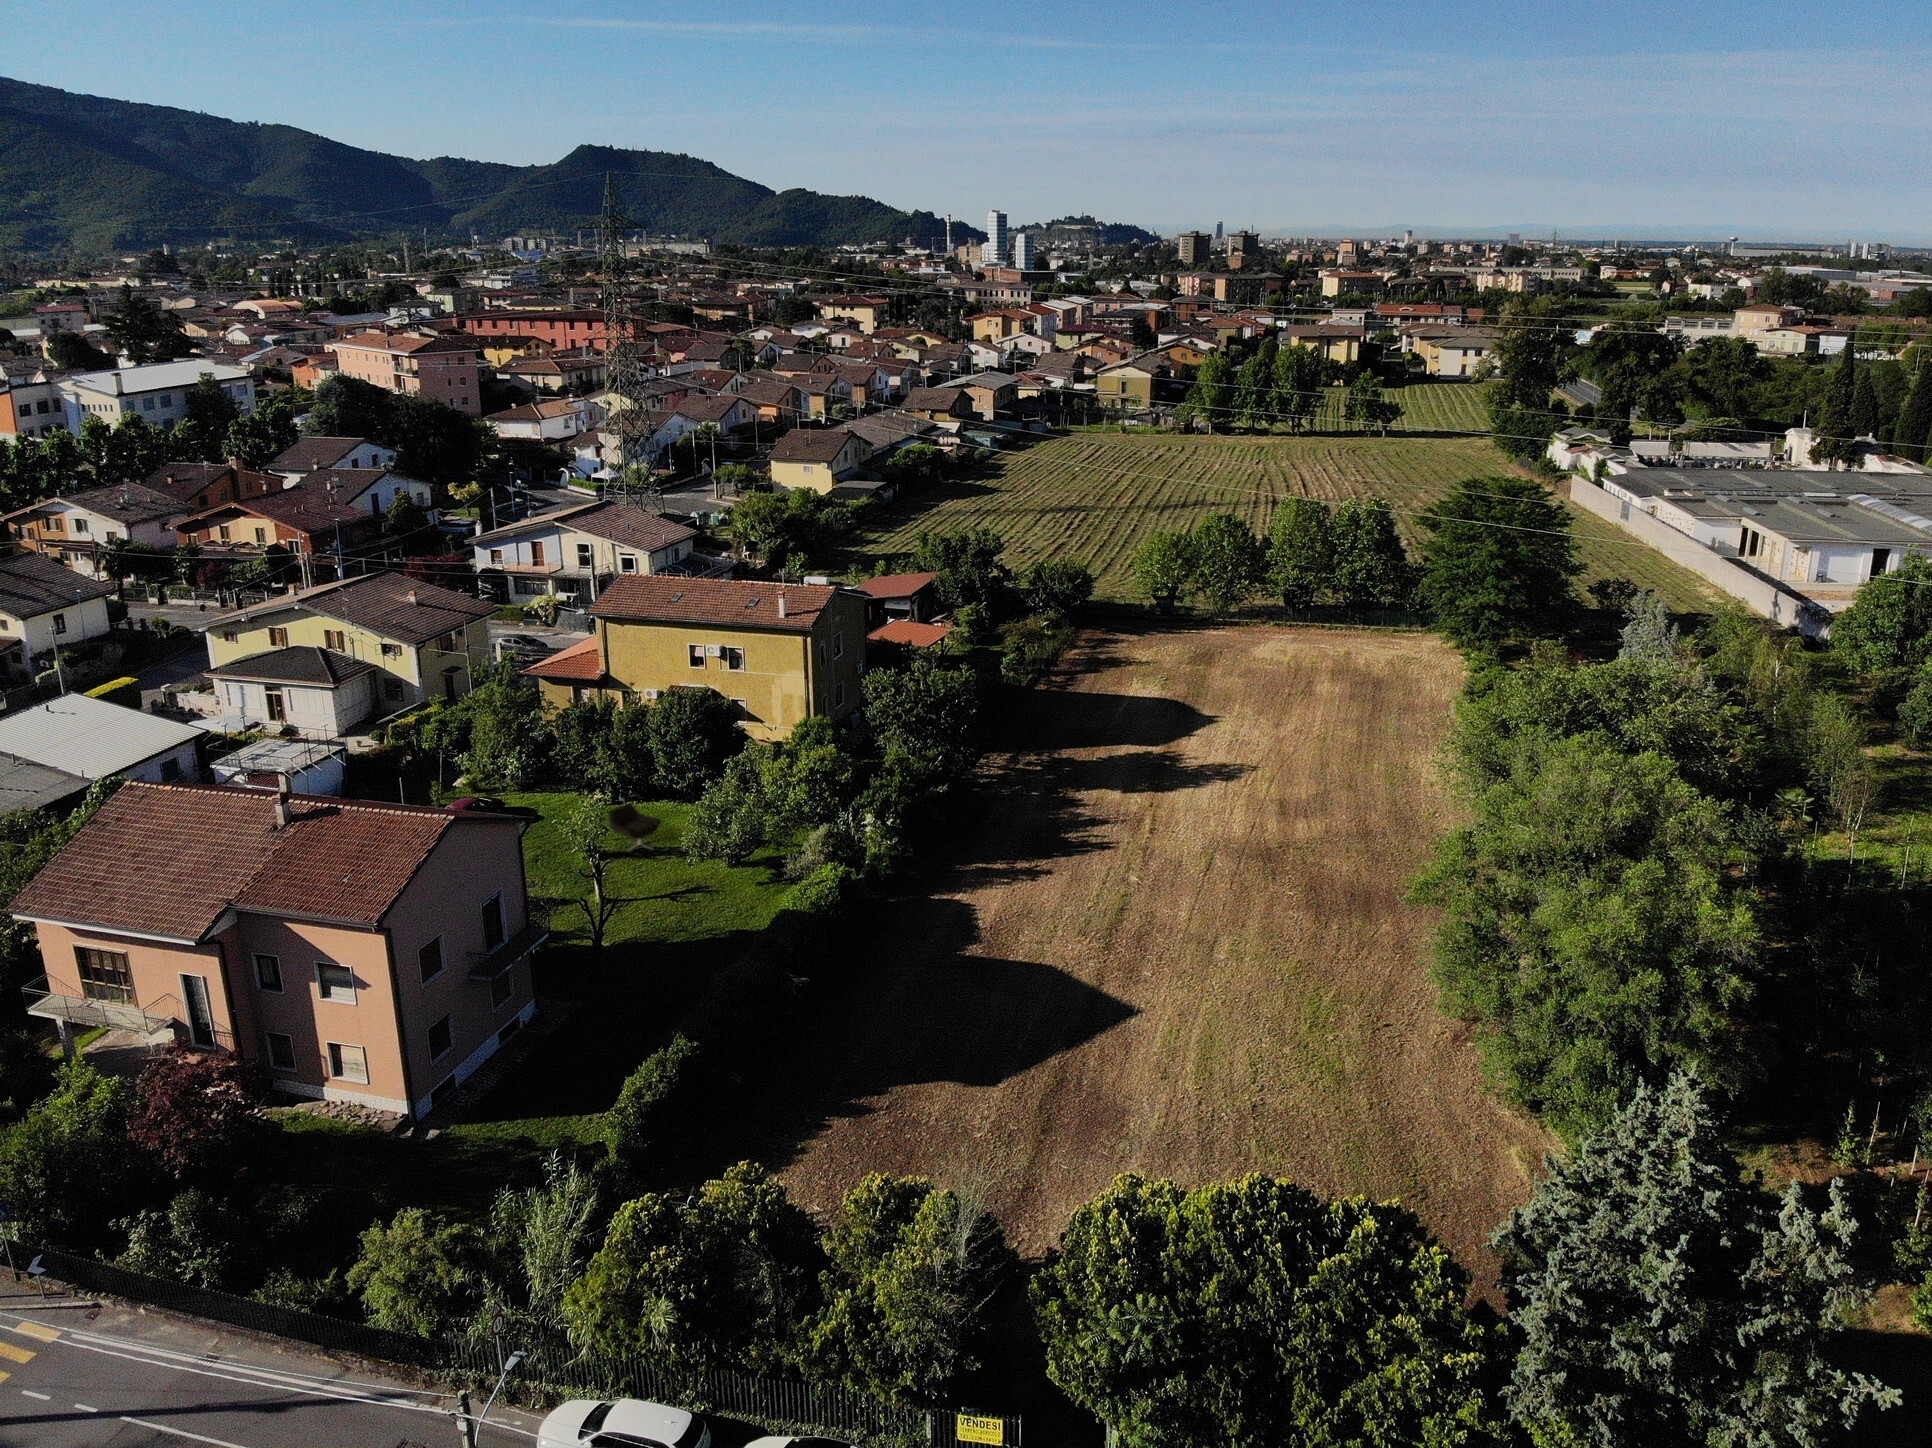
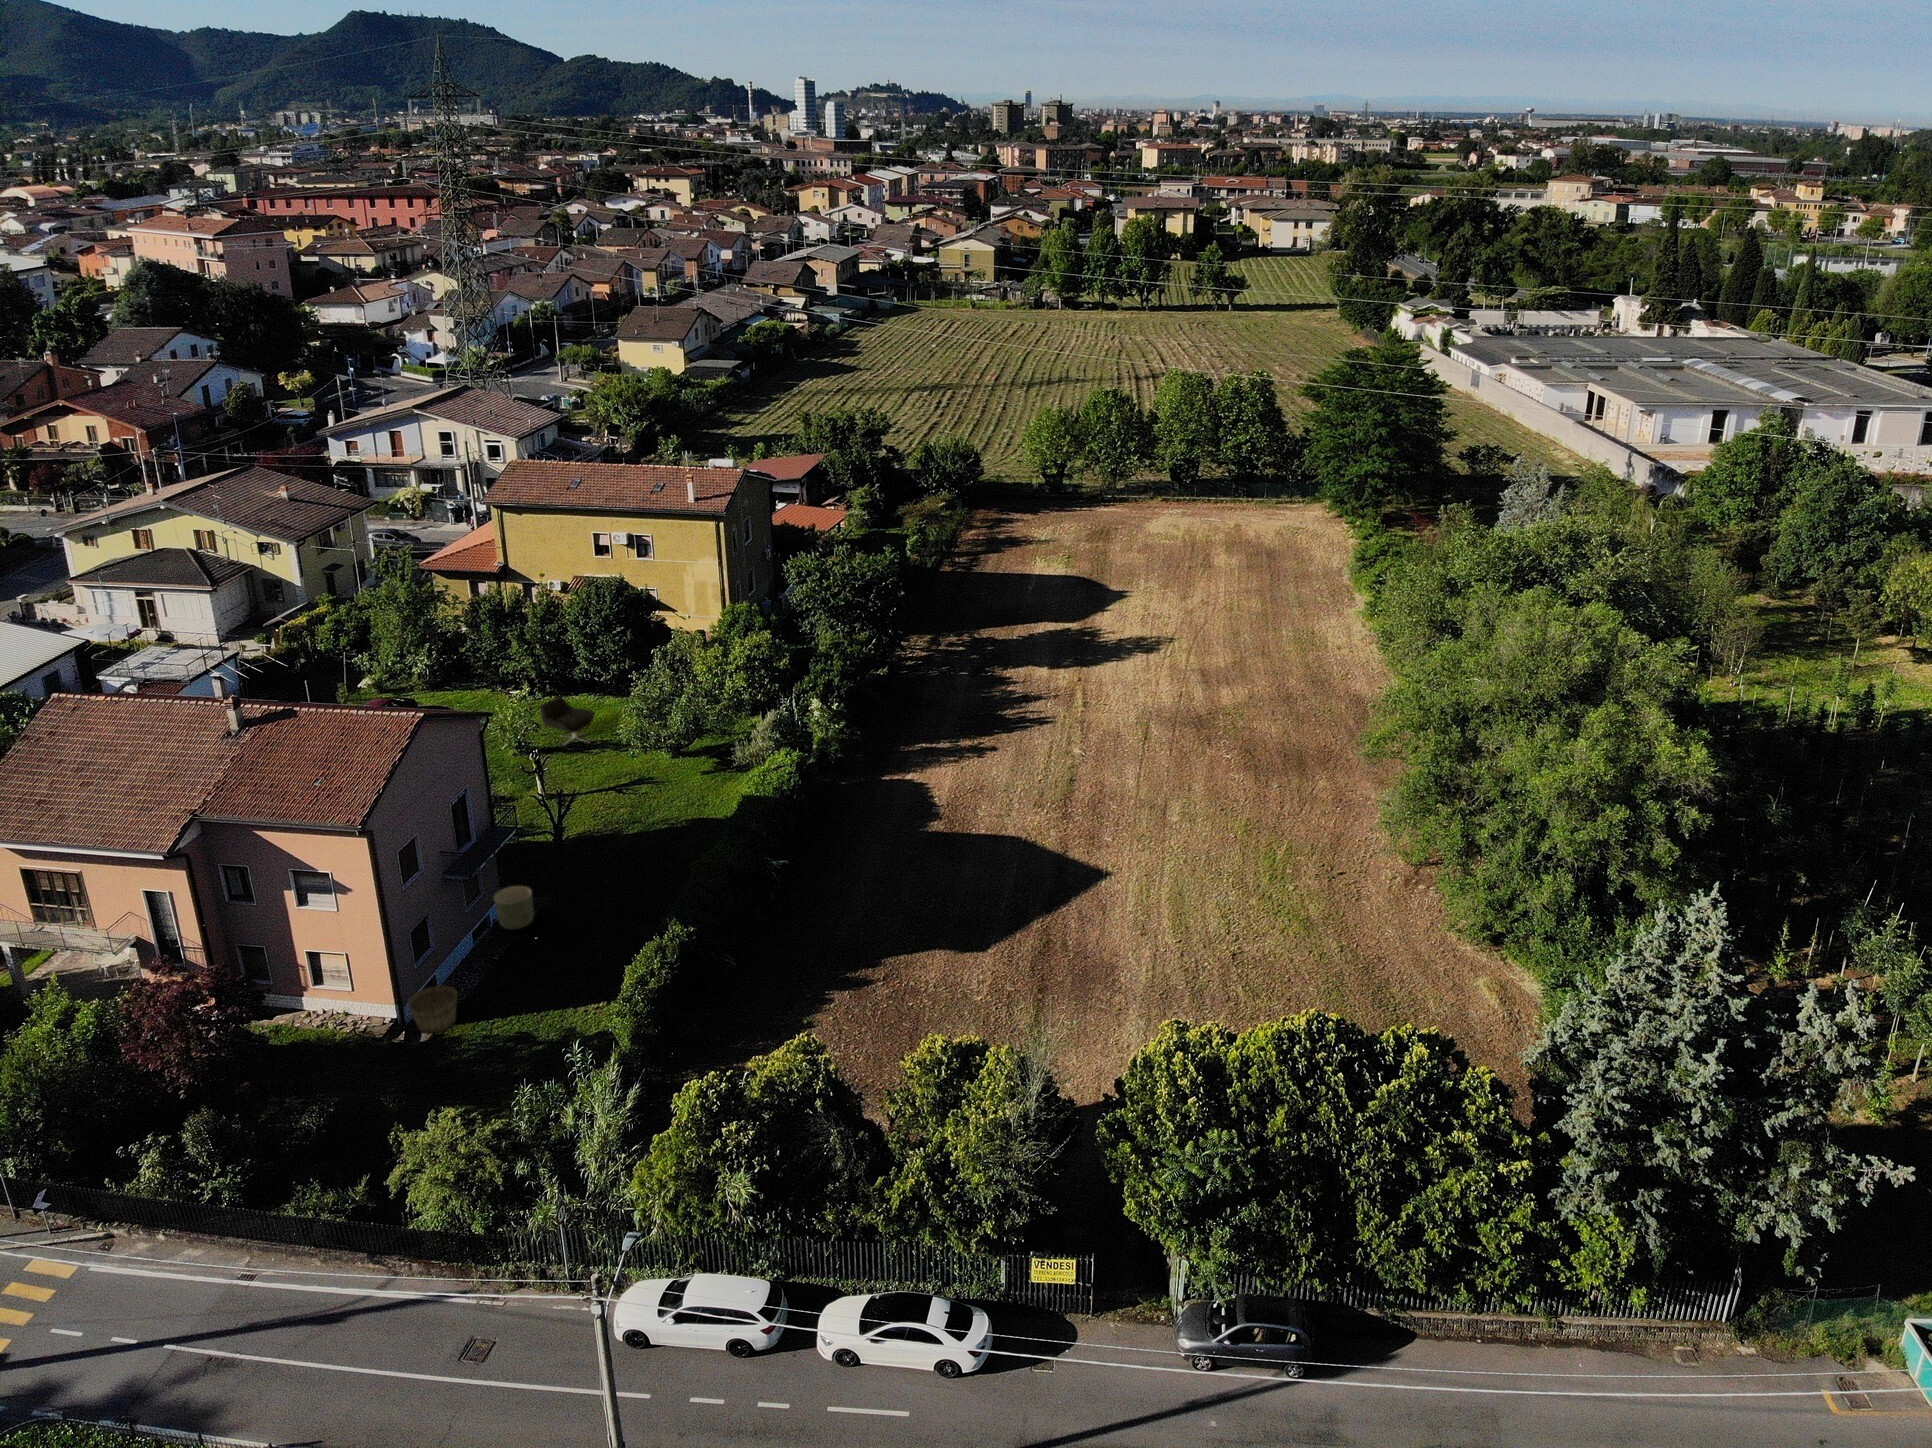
planter: none [522,988,560,1031] -> present [494,886,534,929]
wooden bucket: none [418,1083,466,1130] -> present [408,986,457,1033]

